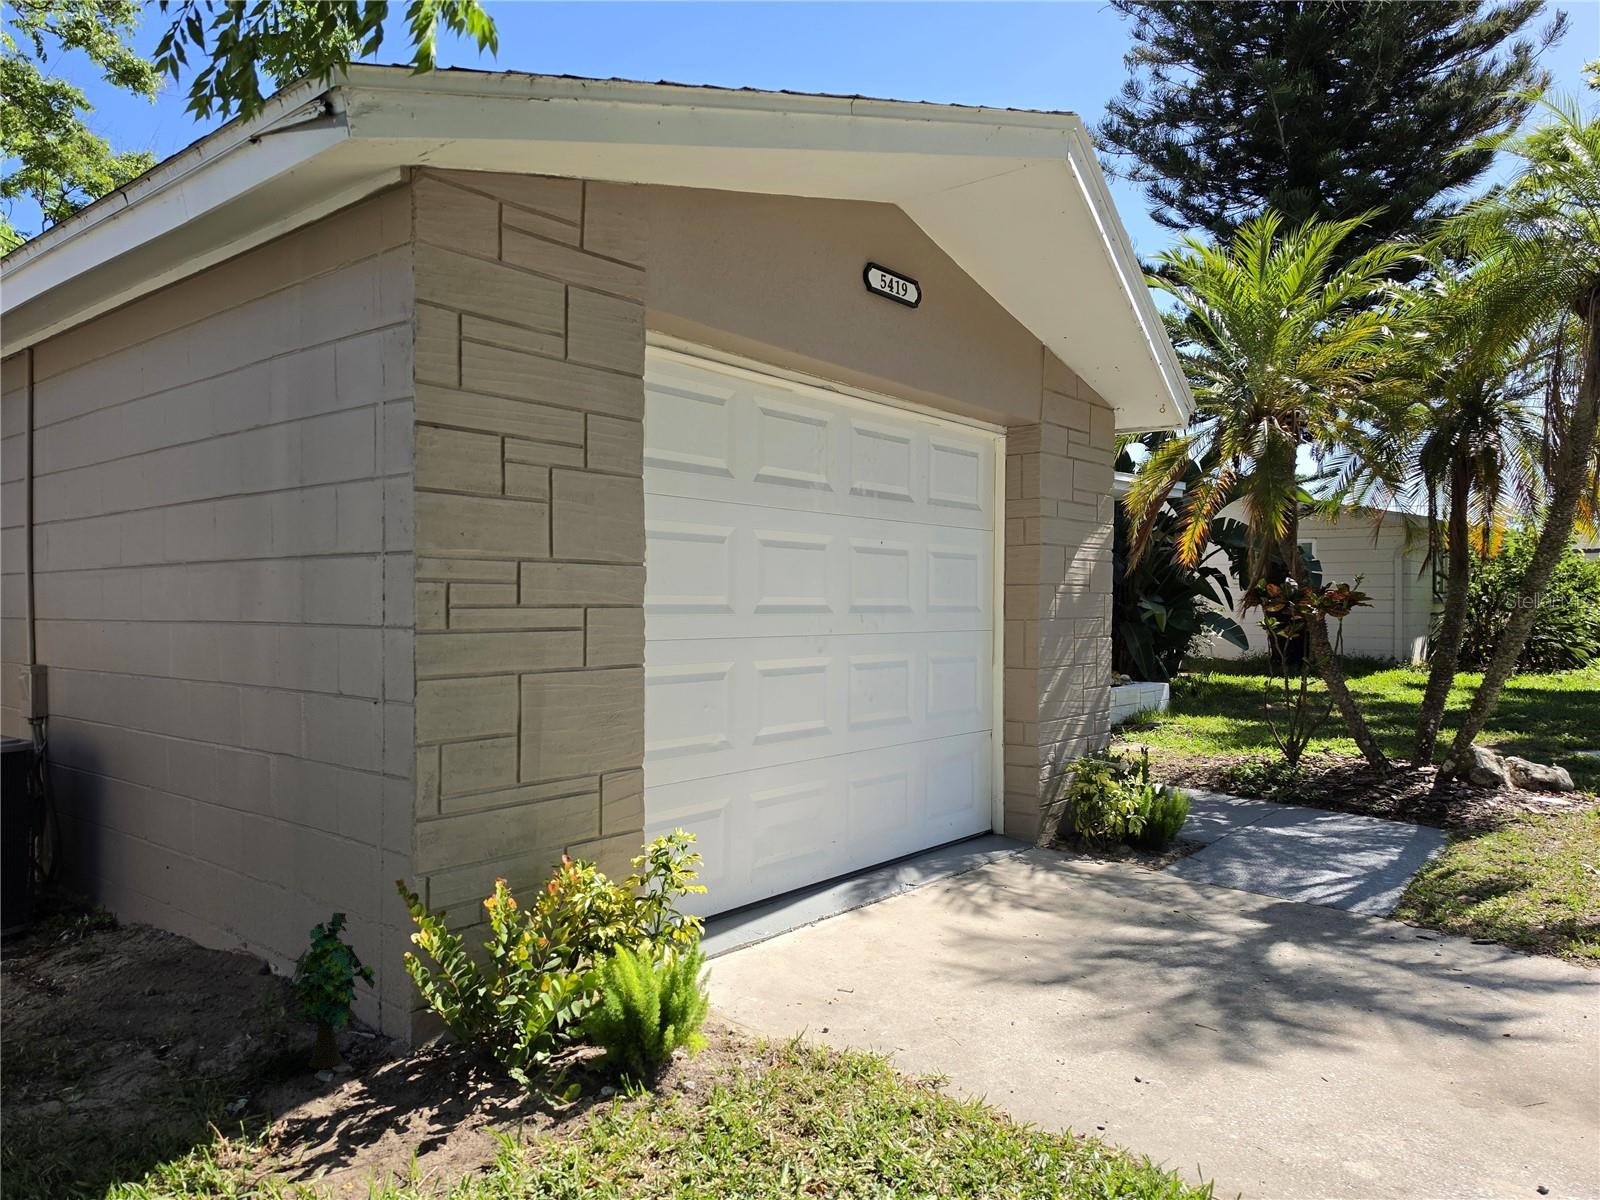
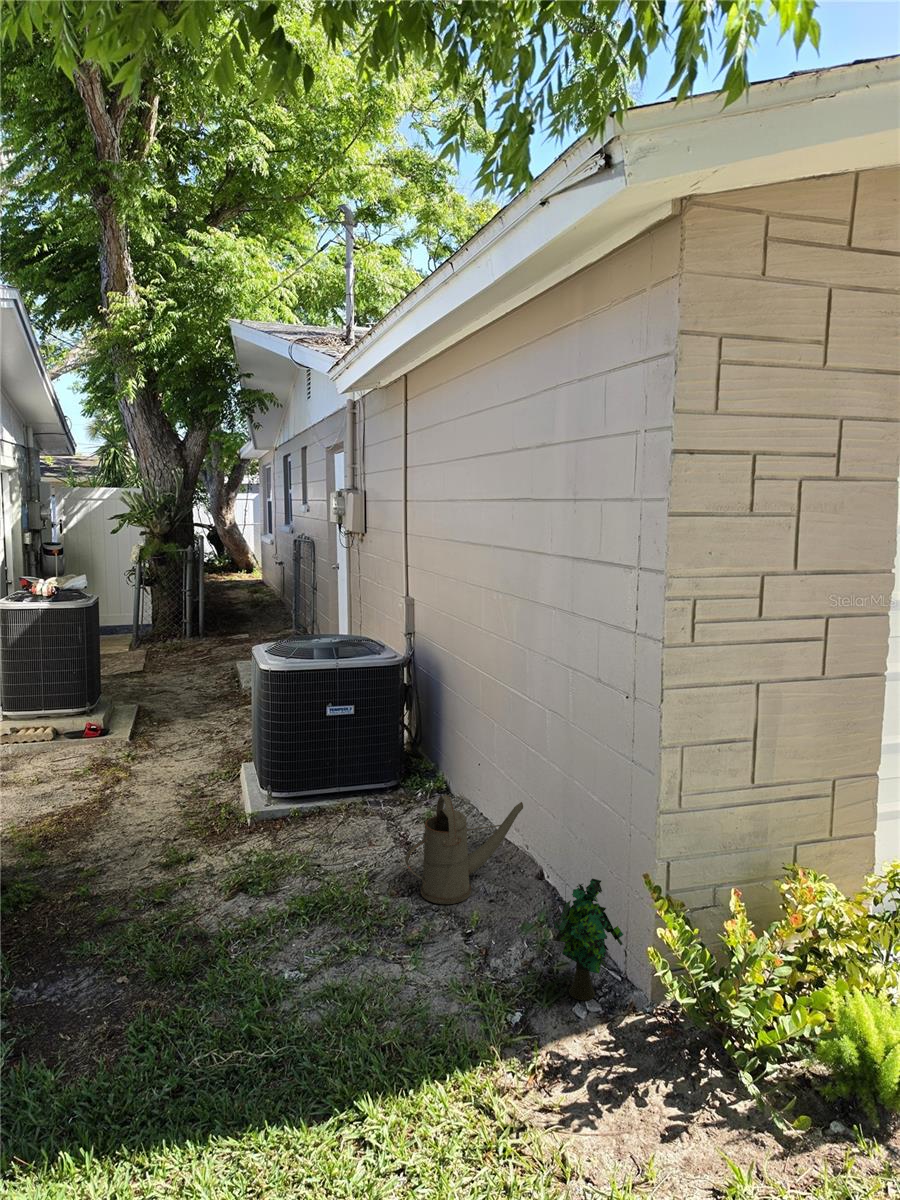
watering can: none [54,878,236,1029] -> present [405,796,523,904]

